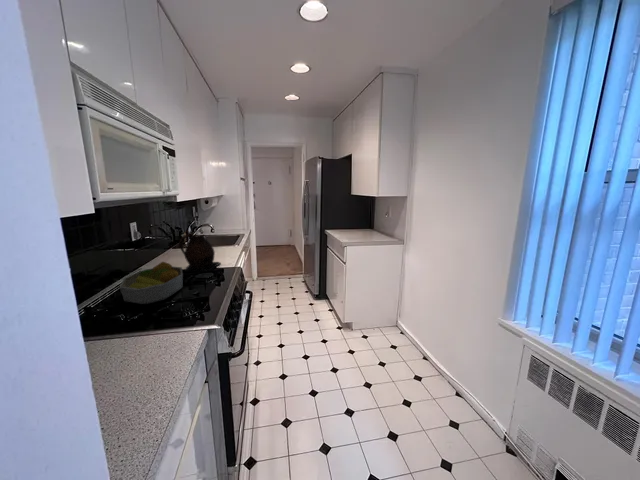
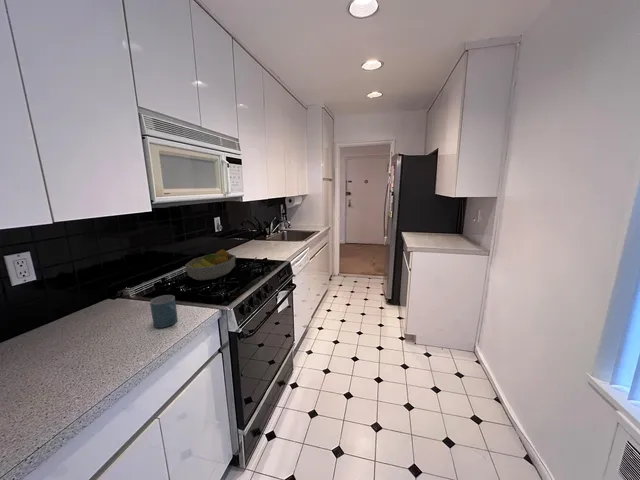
ceramic pitcher: present [179,231,220,271] -> none [242,225,276,262]
mug: none [123,326,169,374] -> present [150,295,177,328]

